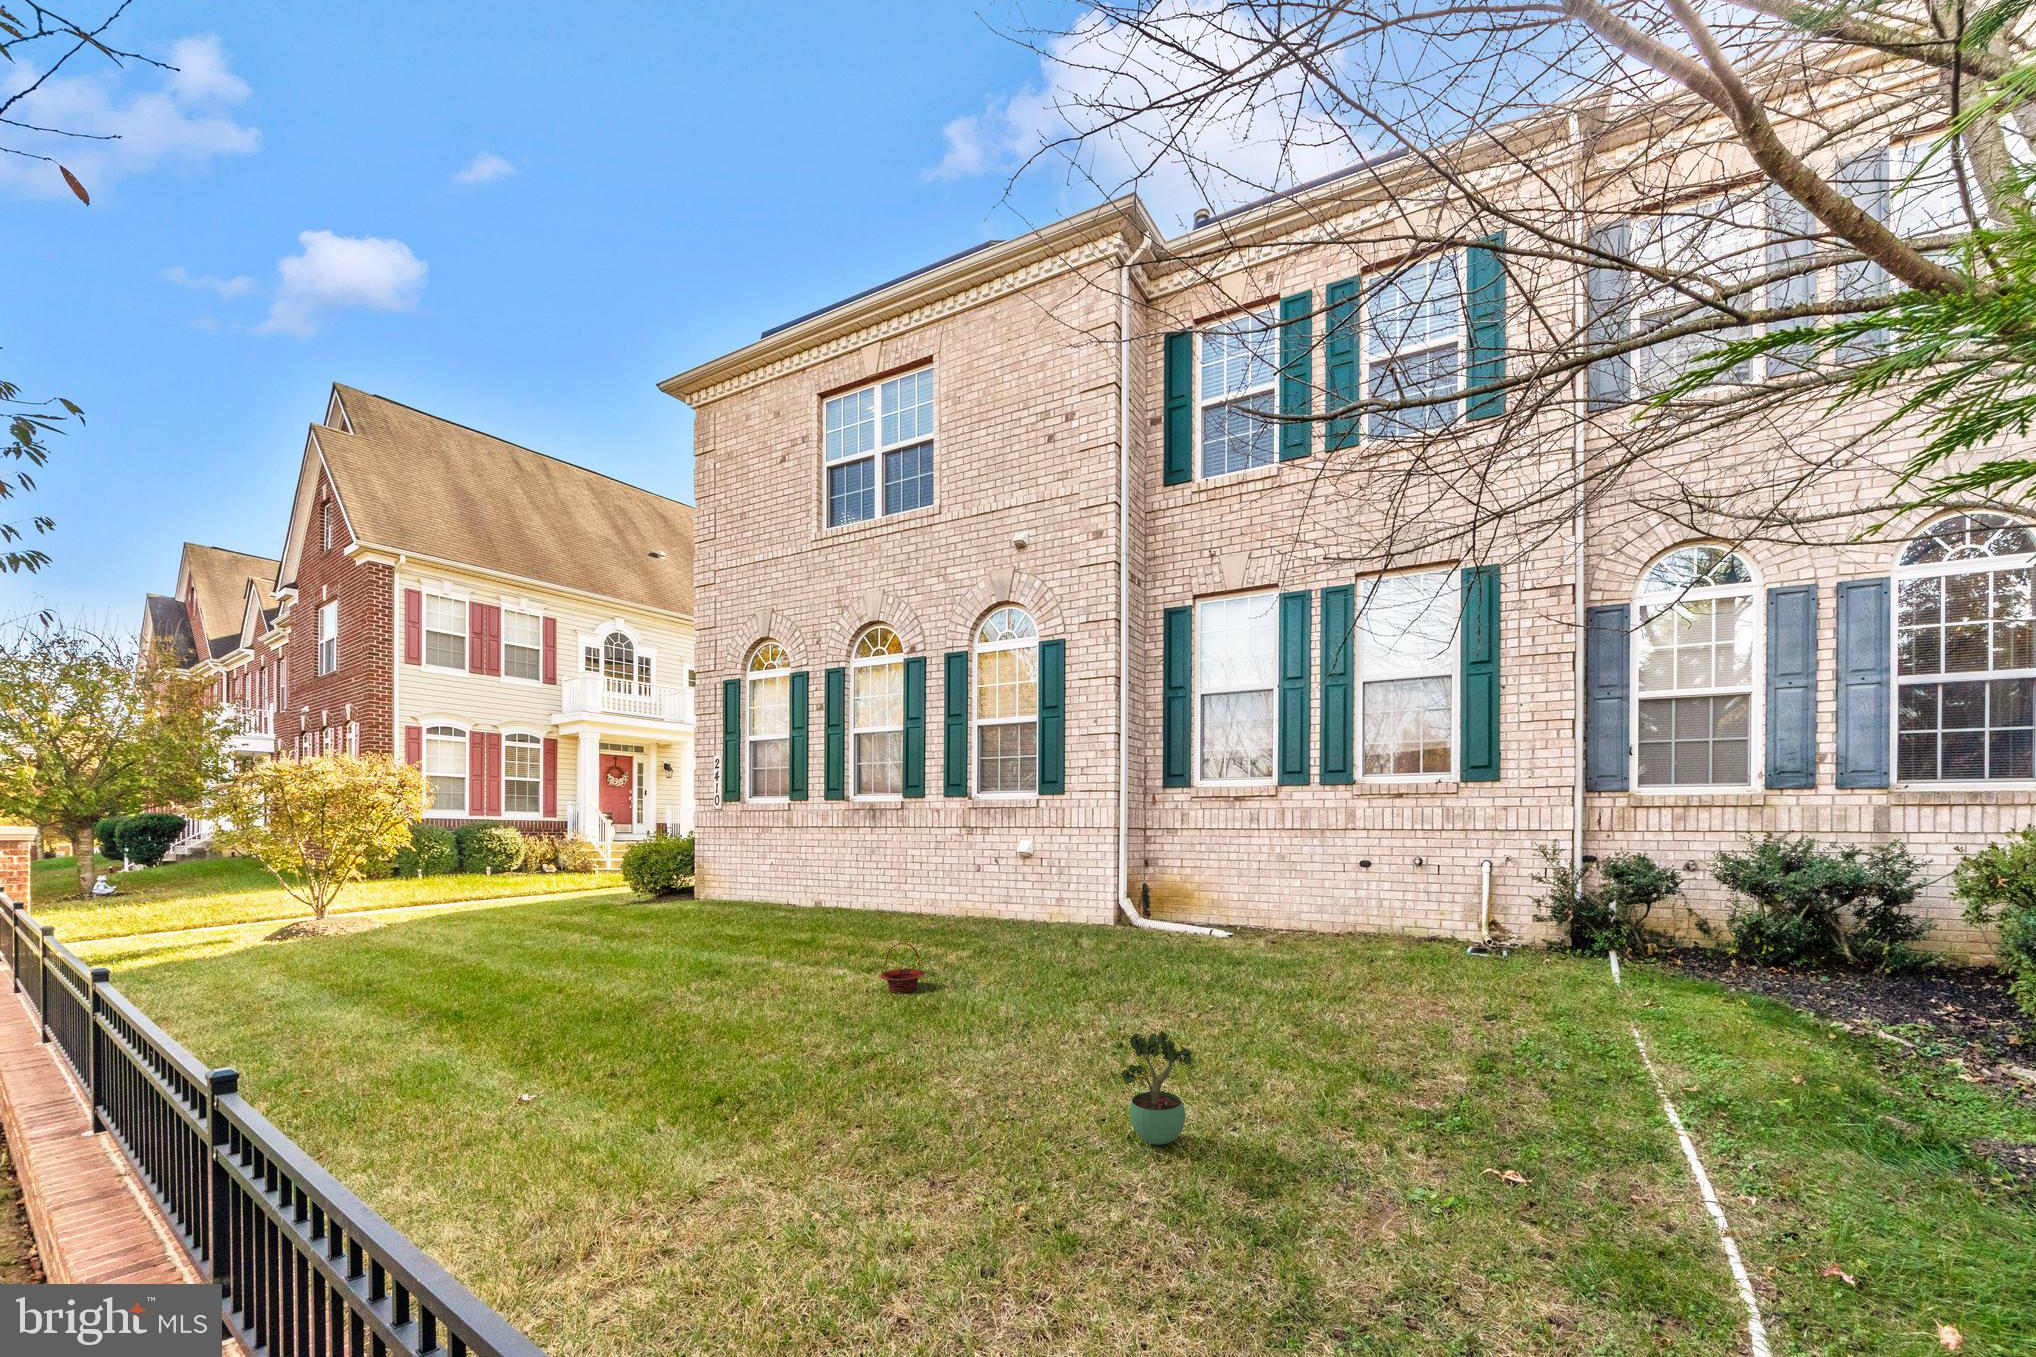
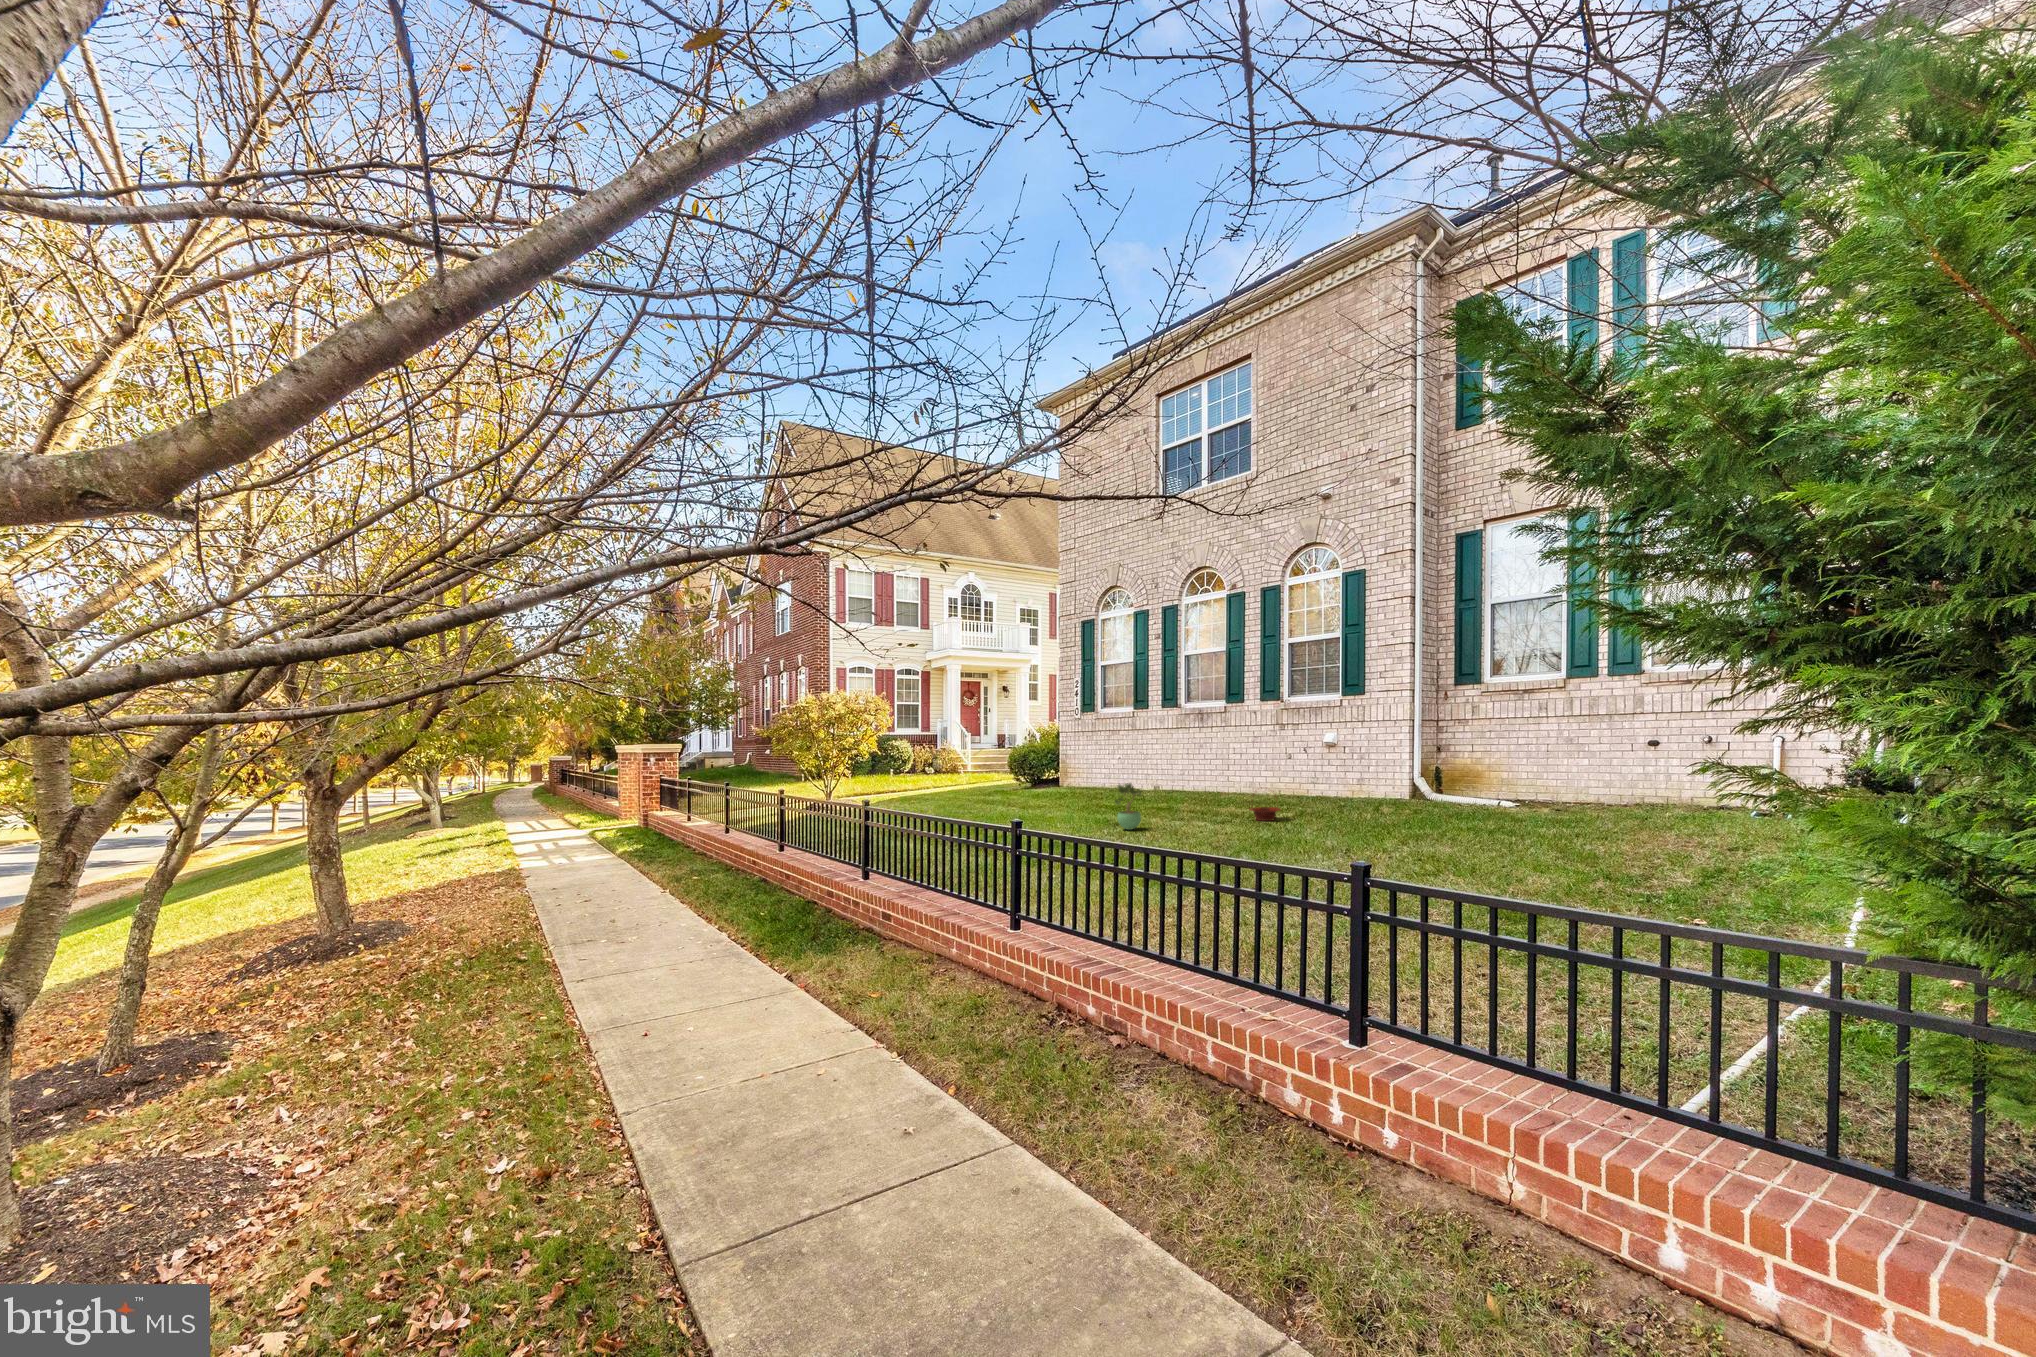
potted plant: present [1121,1031,1192,1145] -> present [1115,783,1141,830]

